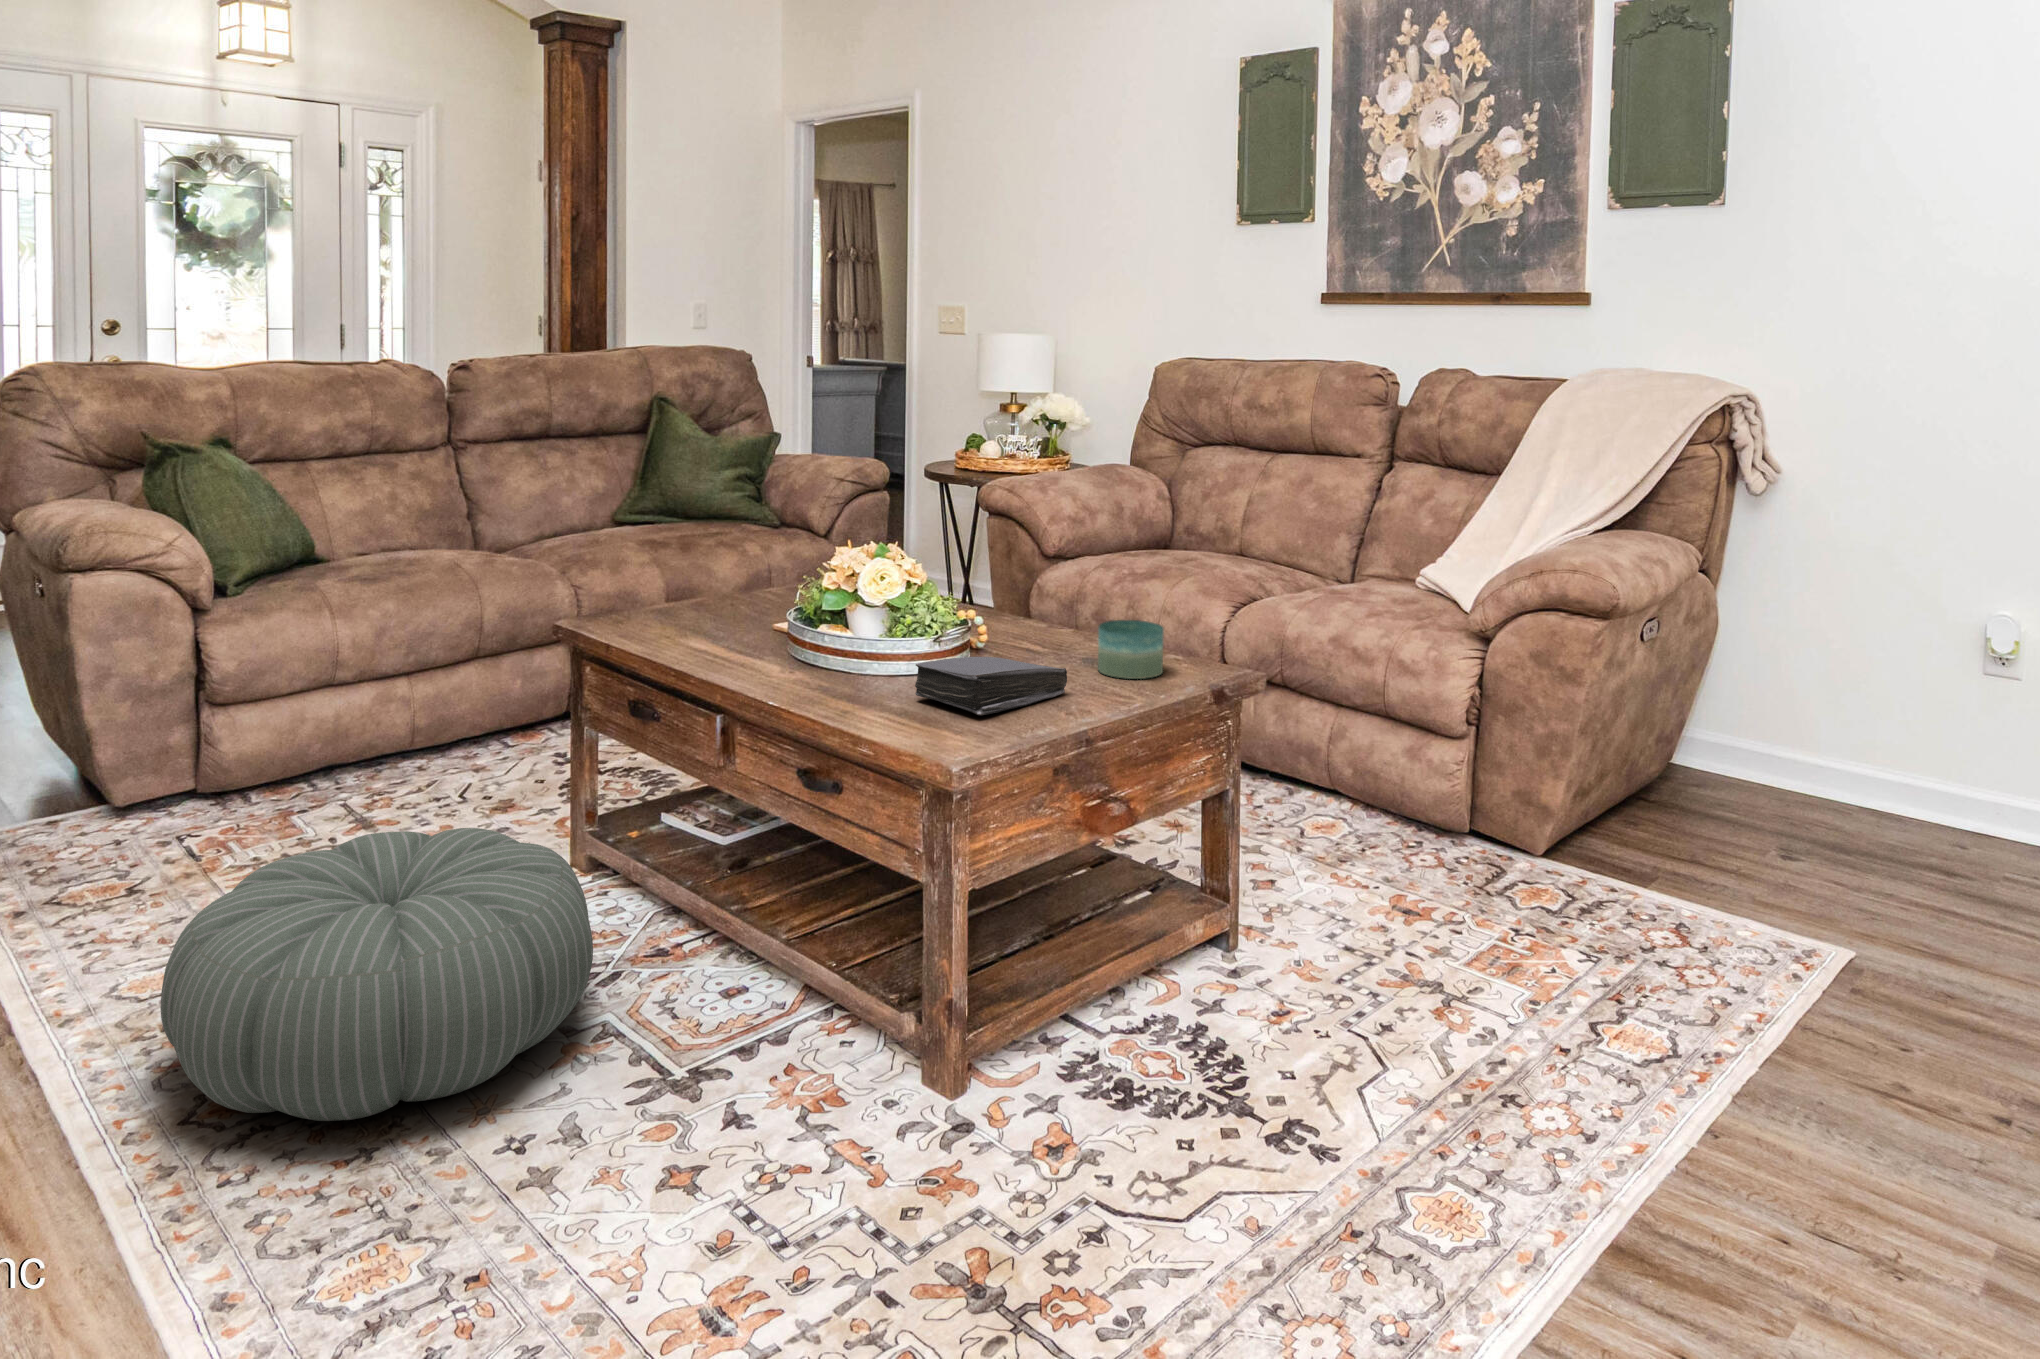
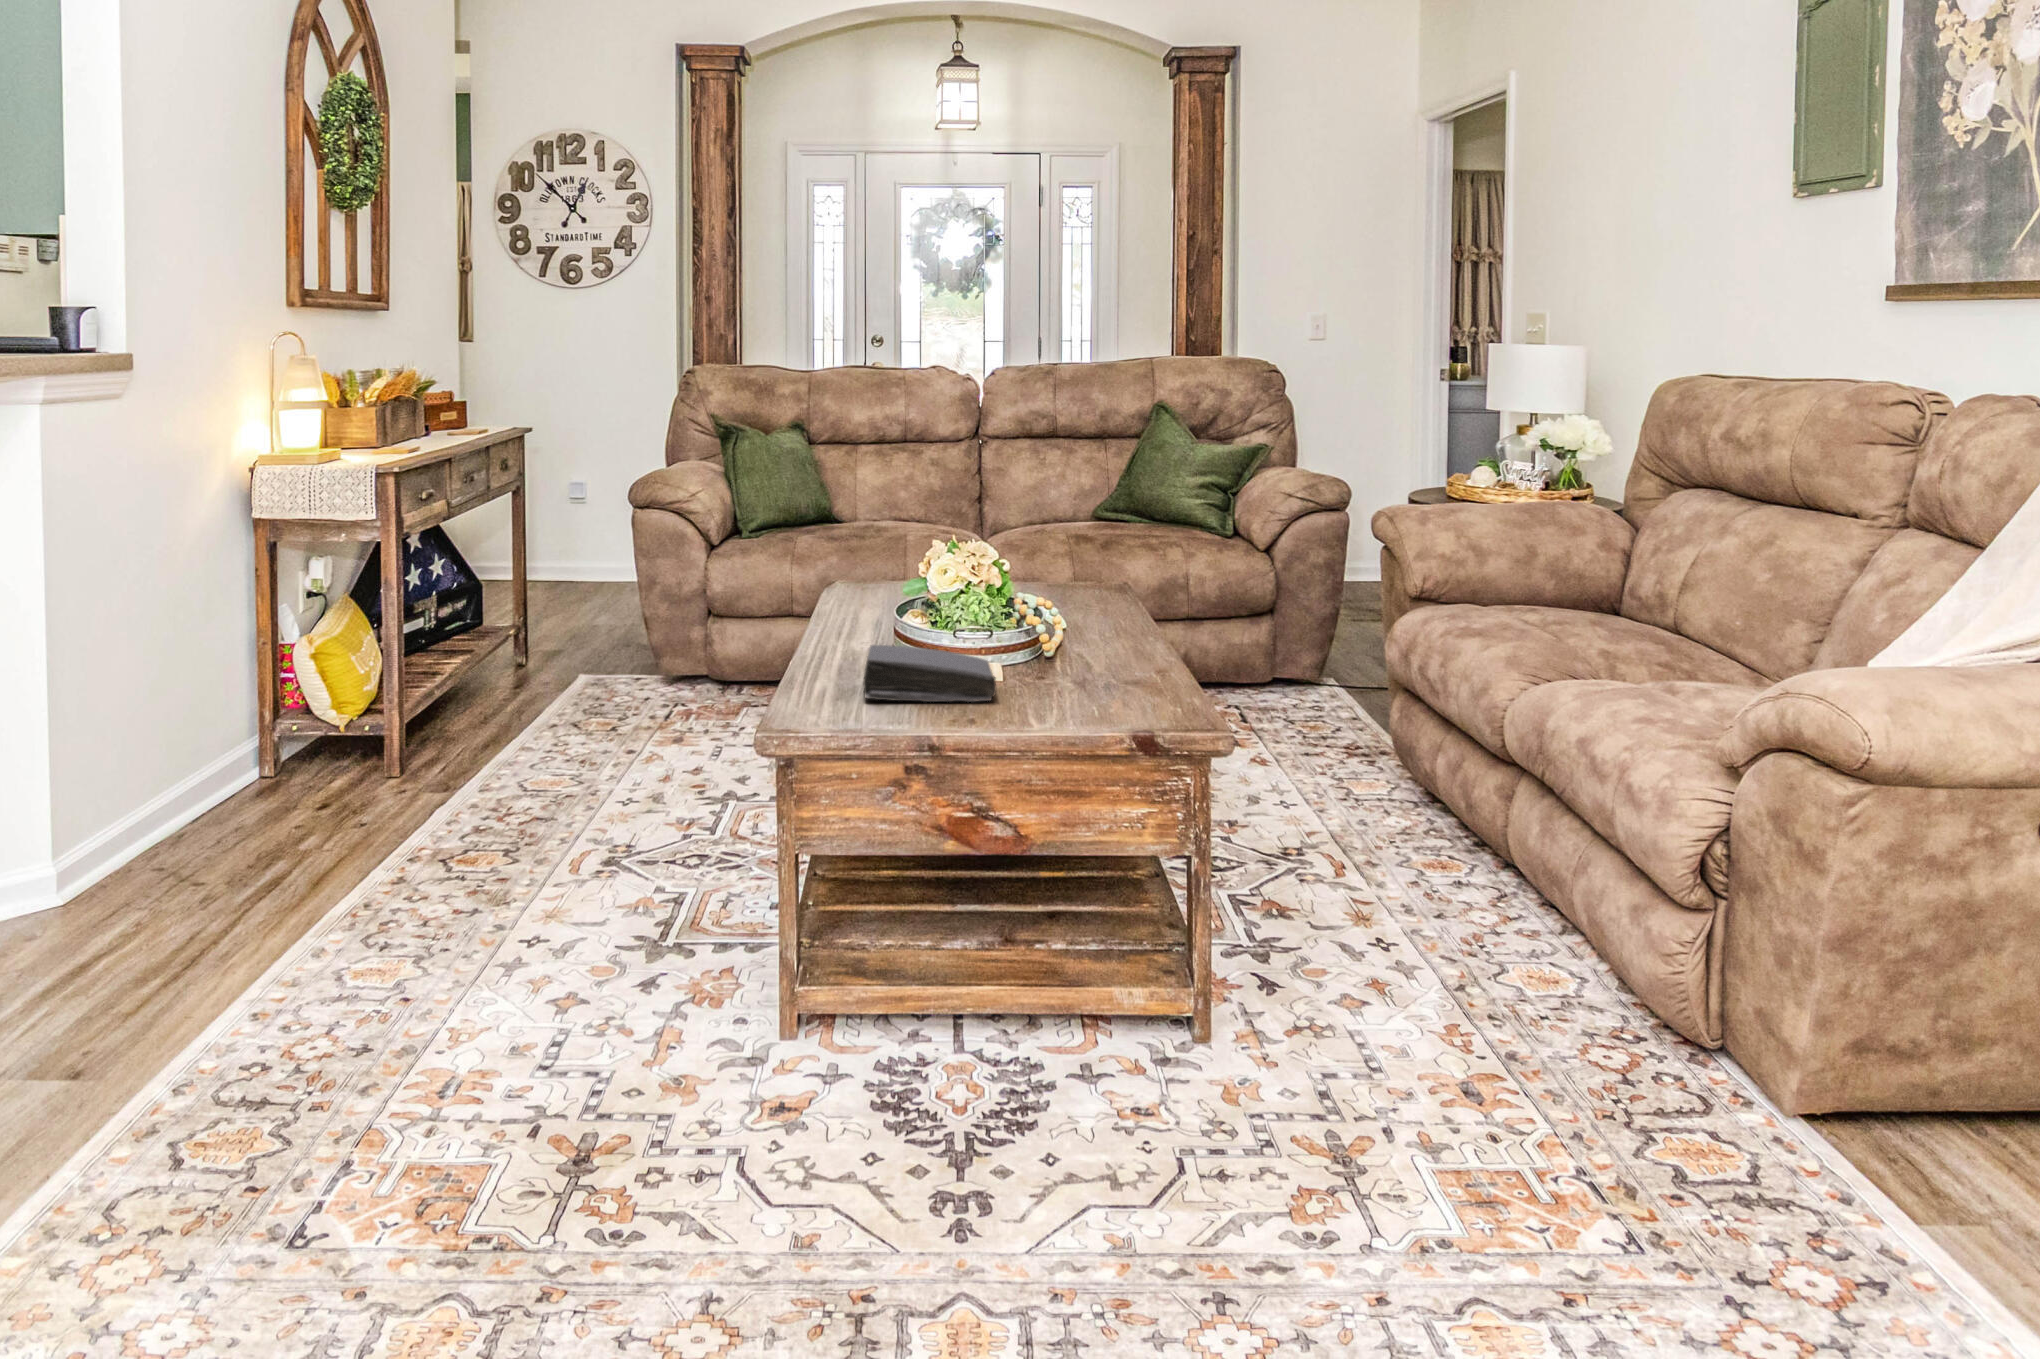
candle: present [1098,620,1164,679] -> none [1076,643,1146,709]
pouf: present [161,828,593,1121] -> none [397,706,693,894]

